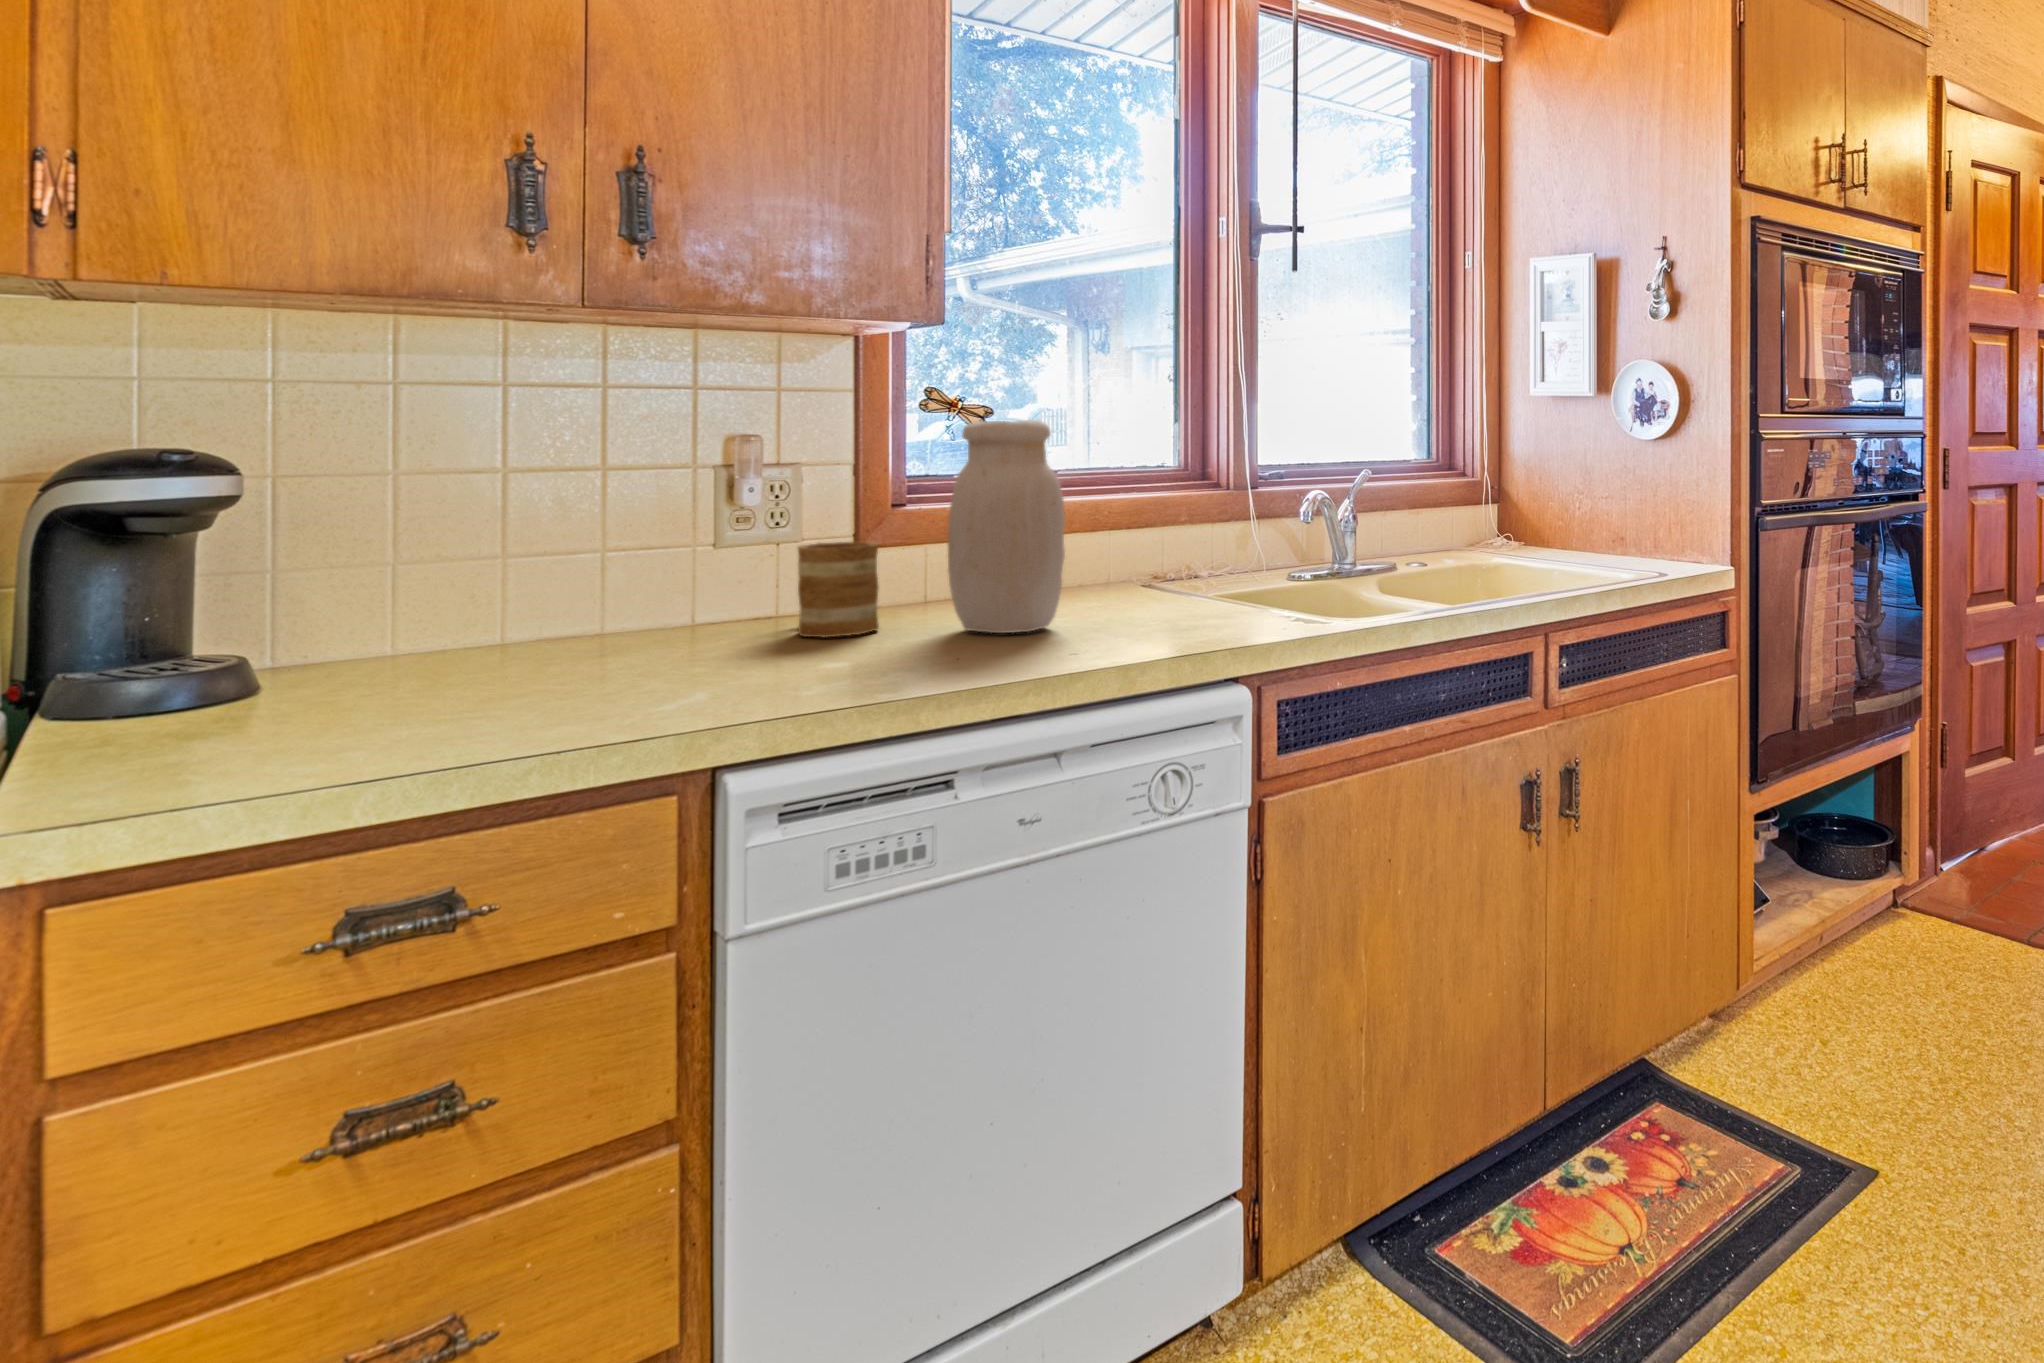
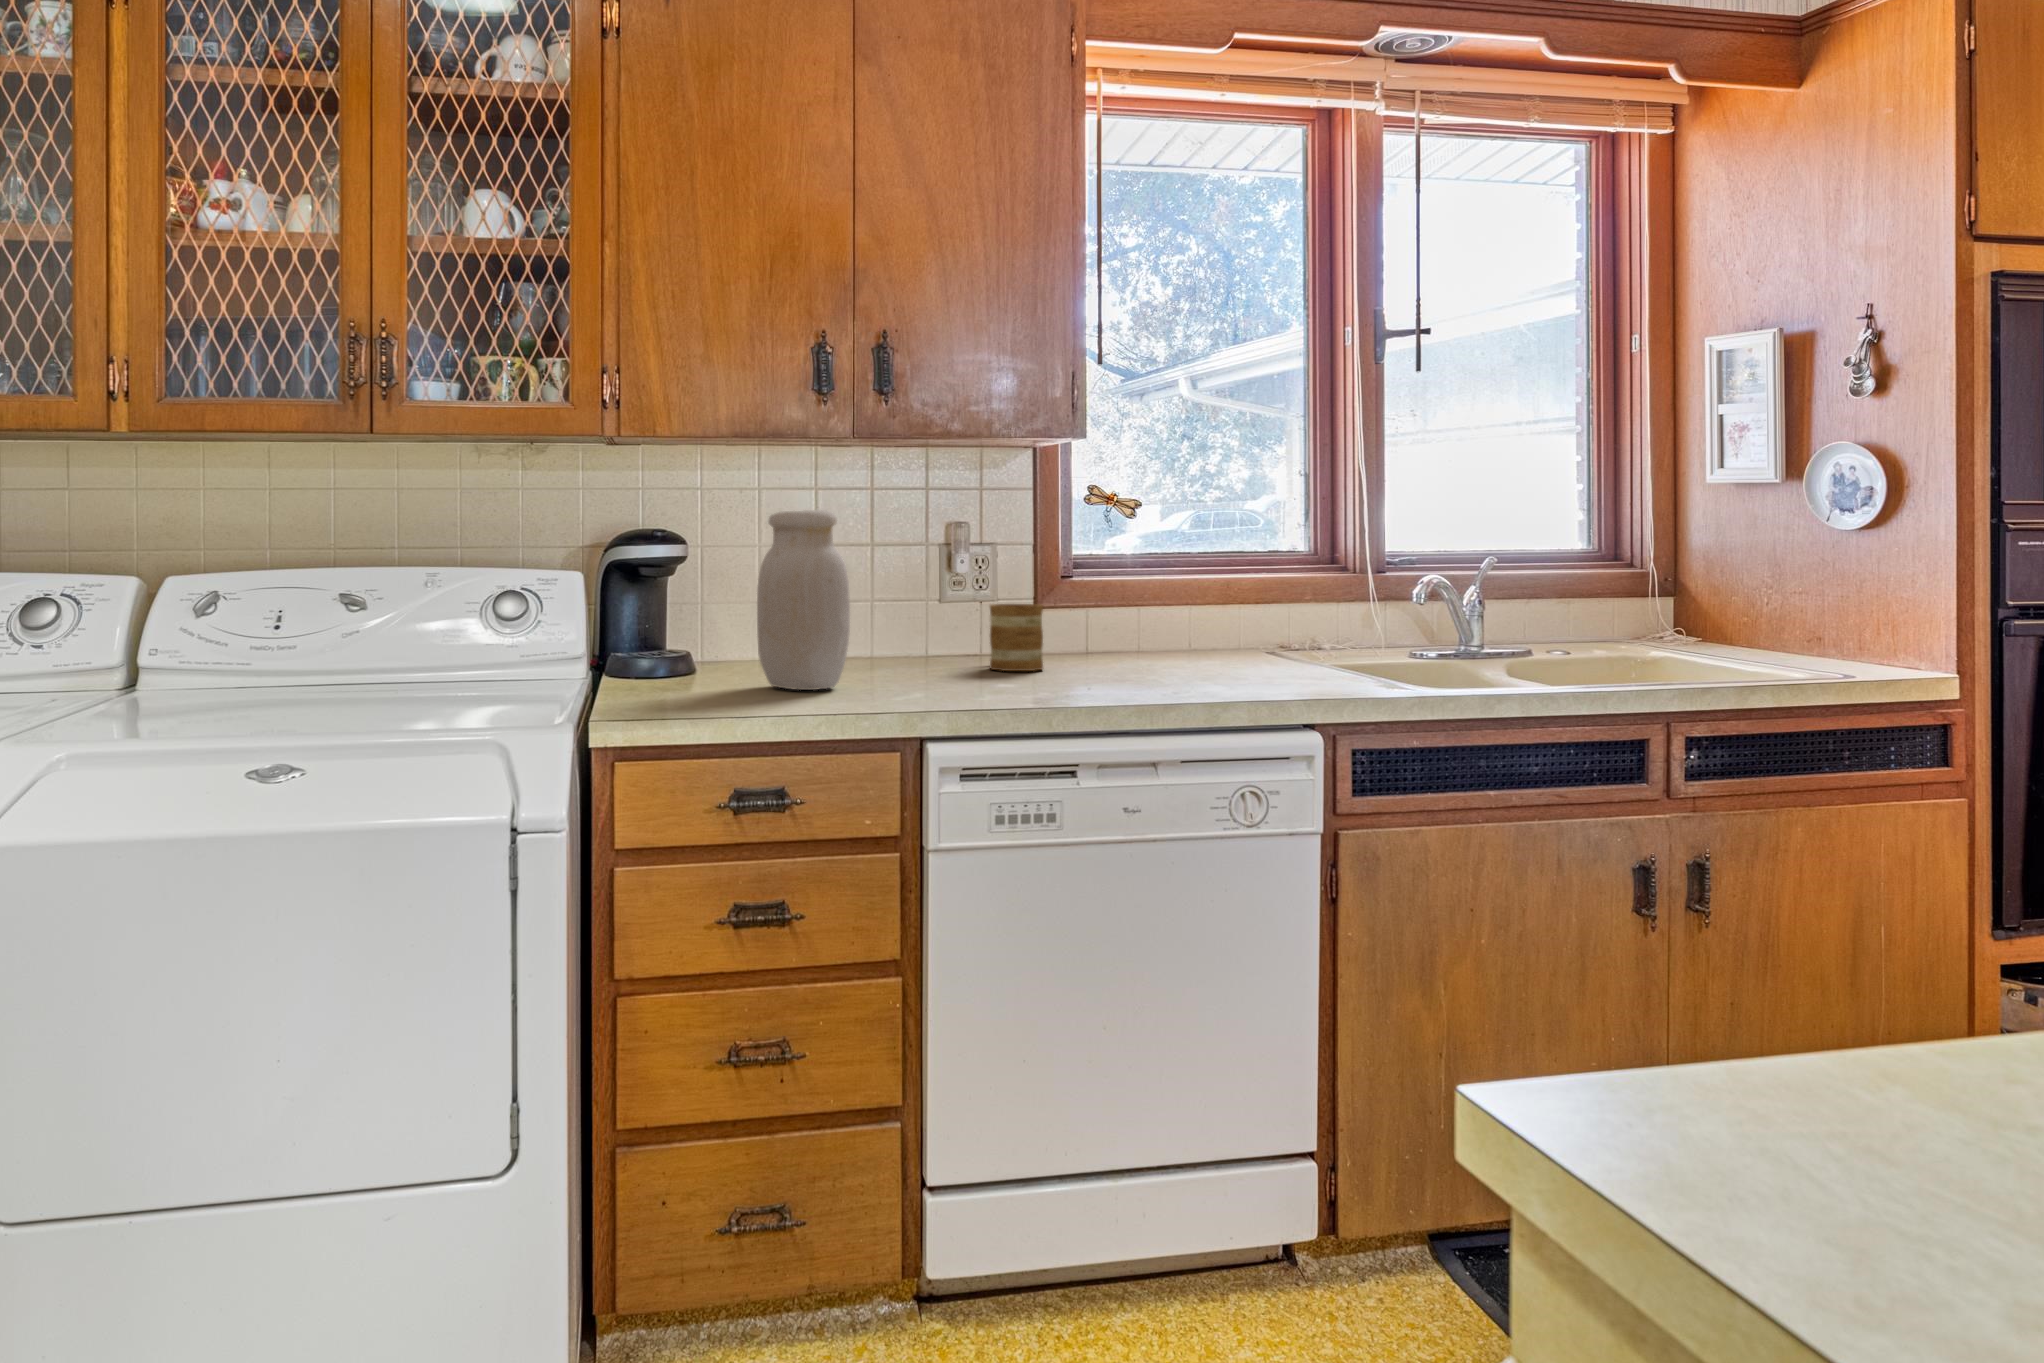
jar: present [948,420,1065,633] -> present [757,510,850,690]

